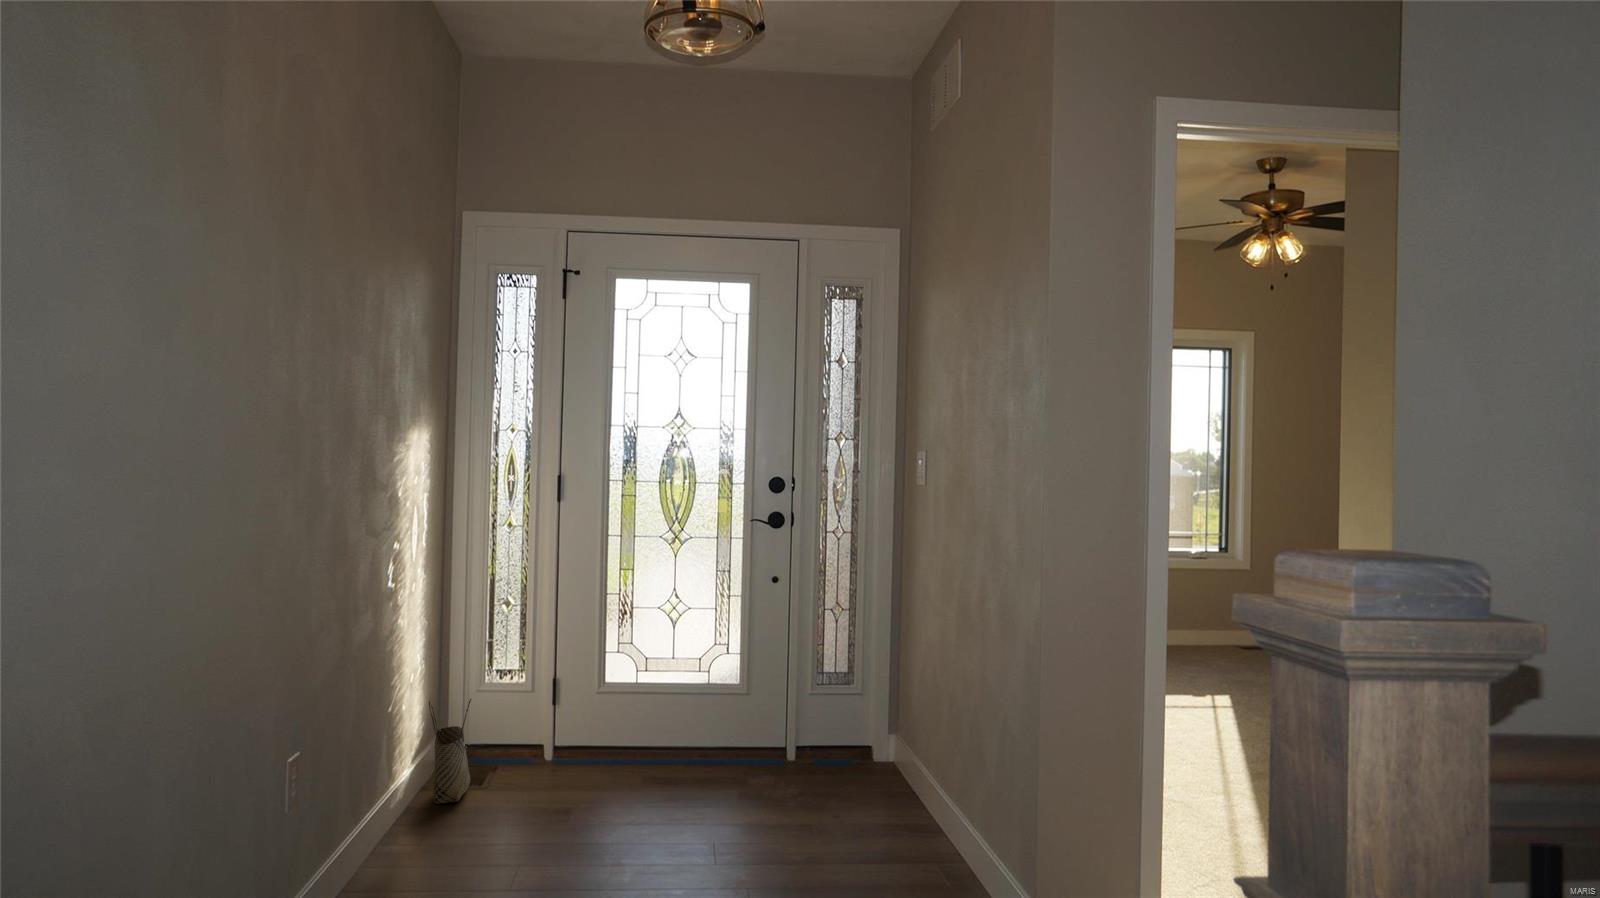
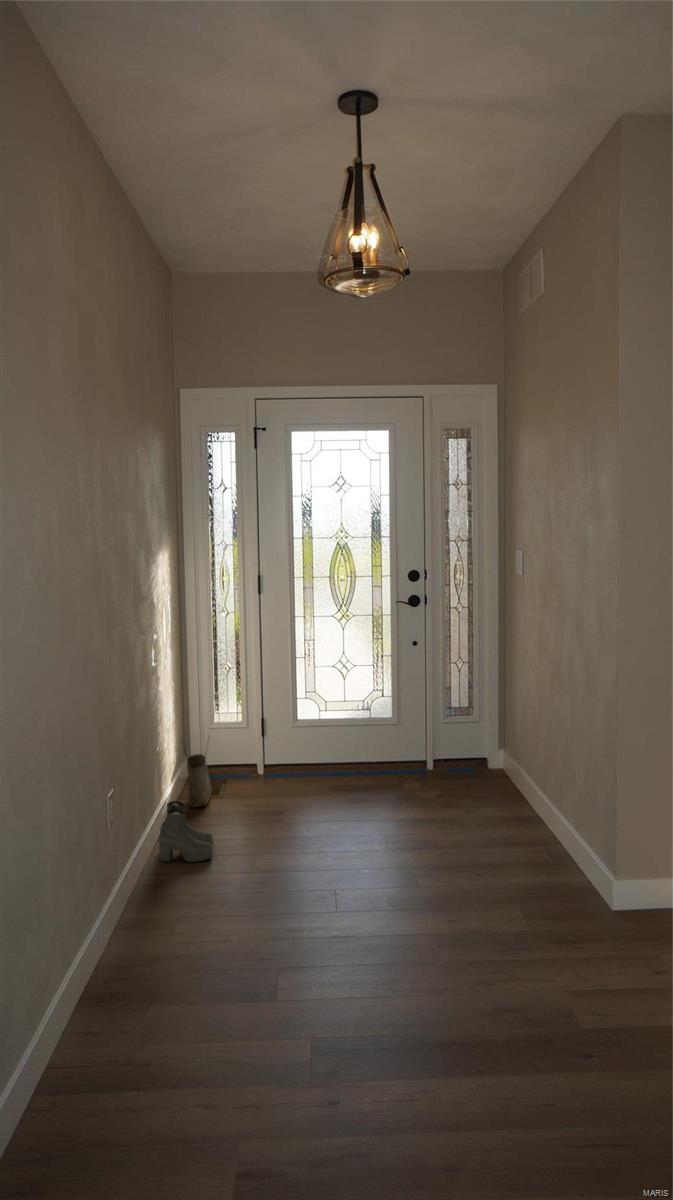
boots: none [373,787,459,880] -> present [158,801,214,862]

